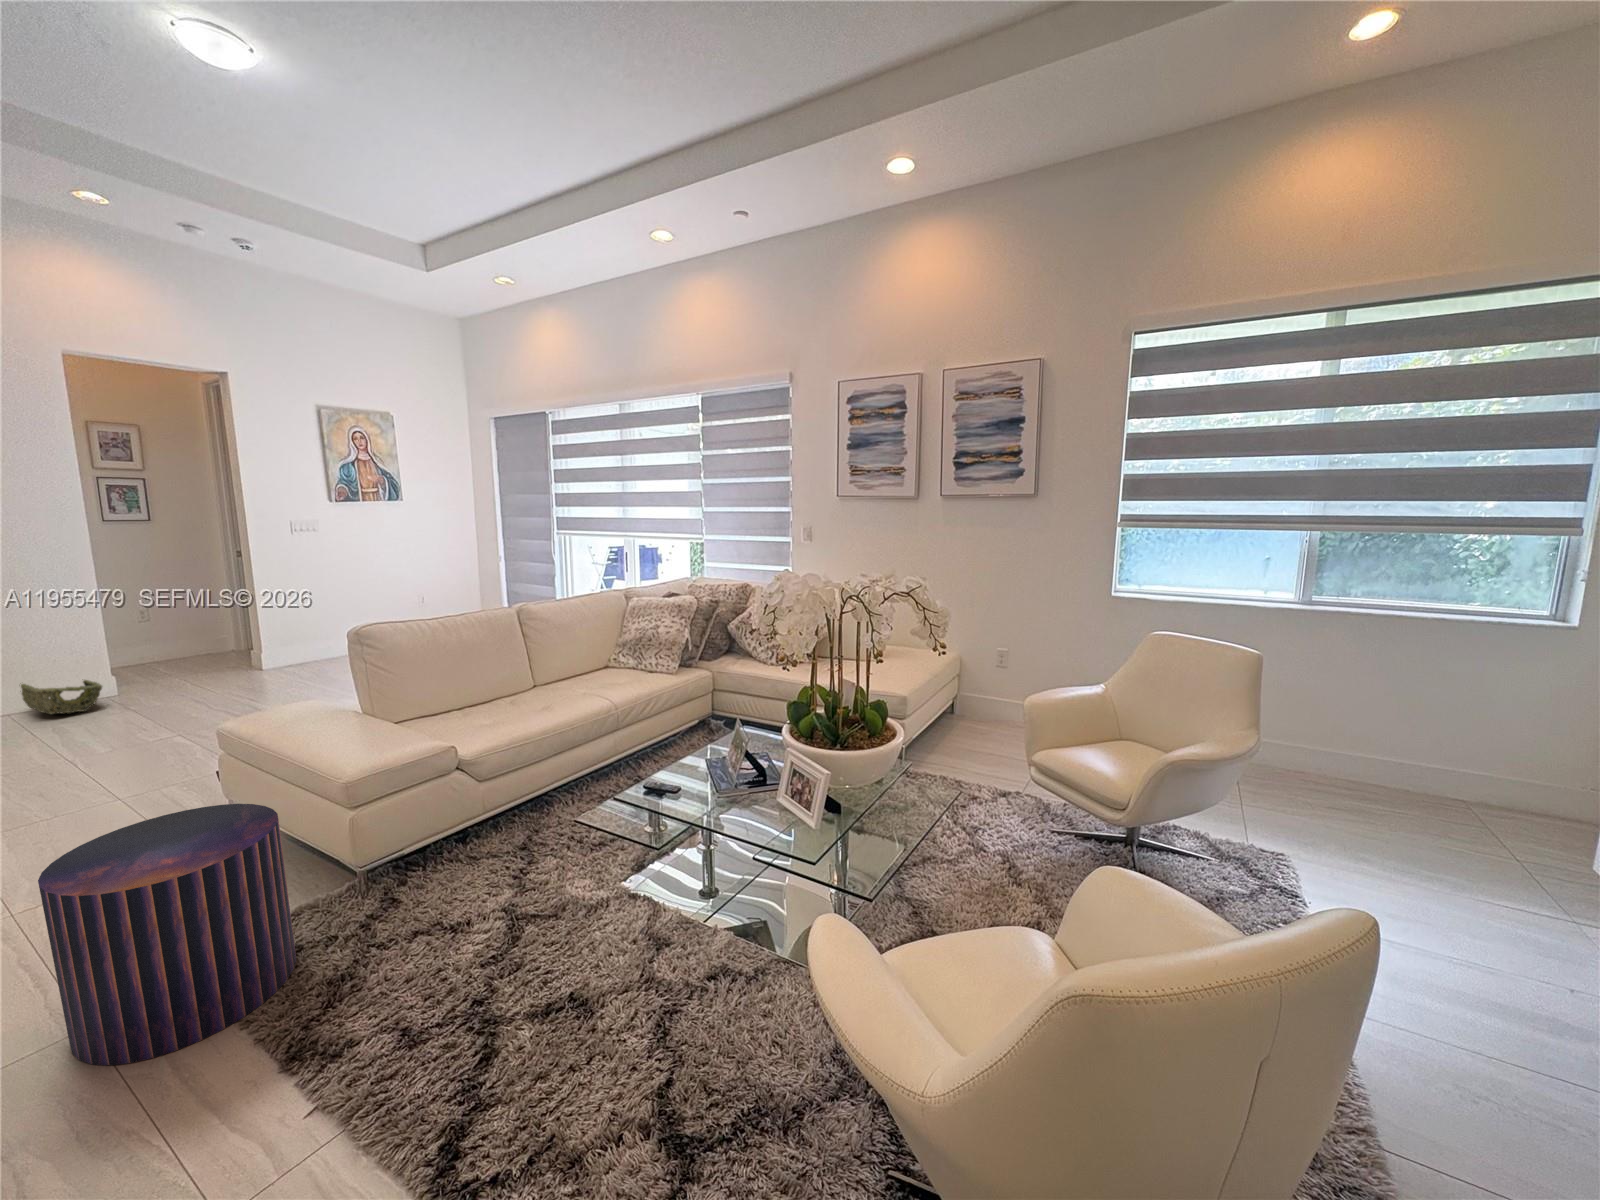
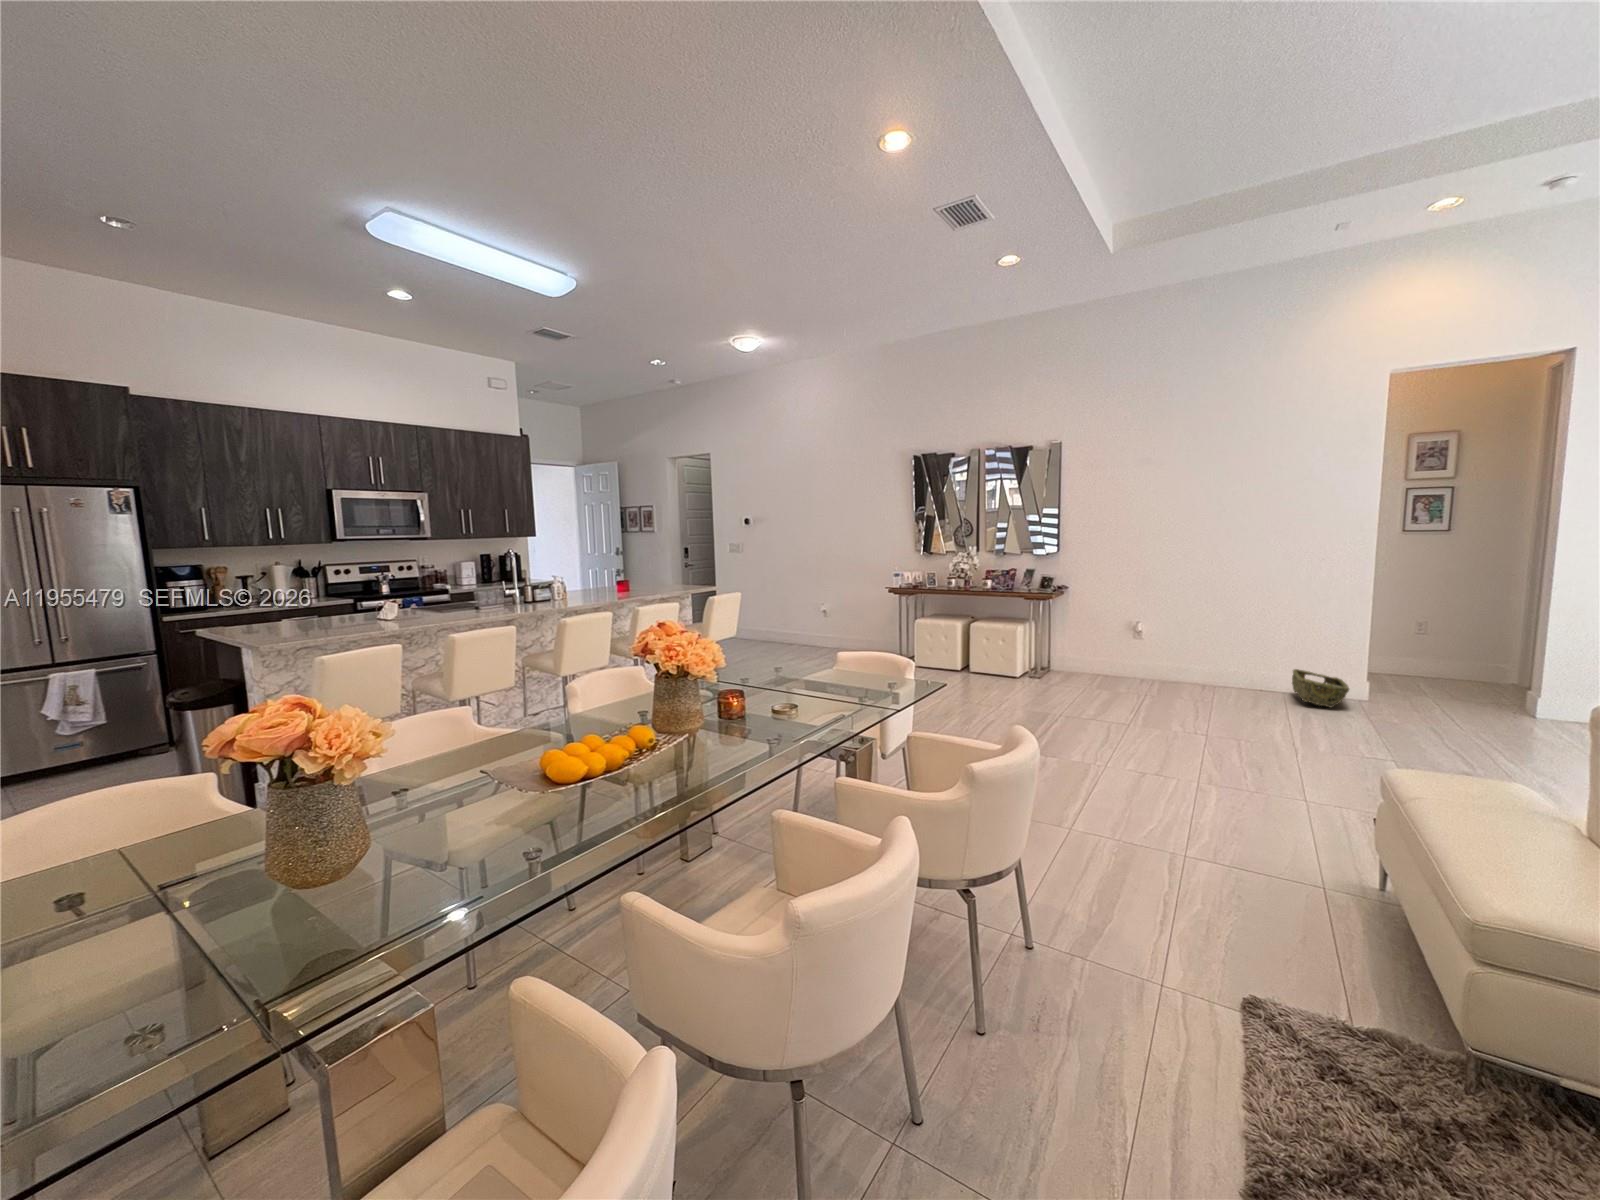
pouf: present [38,804,296,1065] -> none [1139,829,1356,1103]

